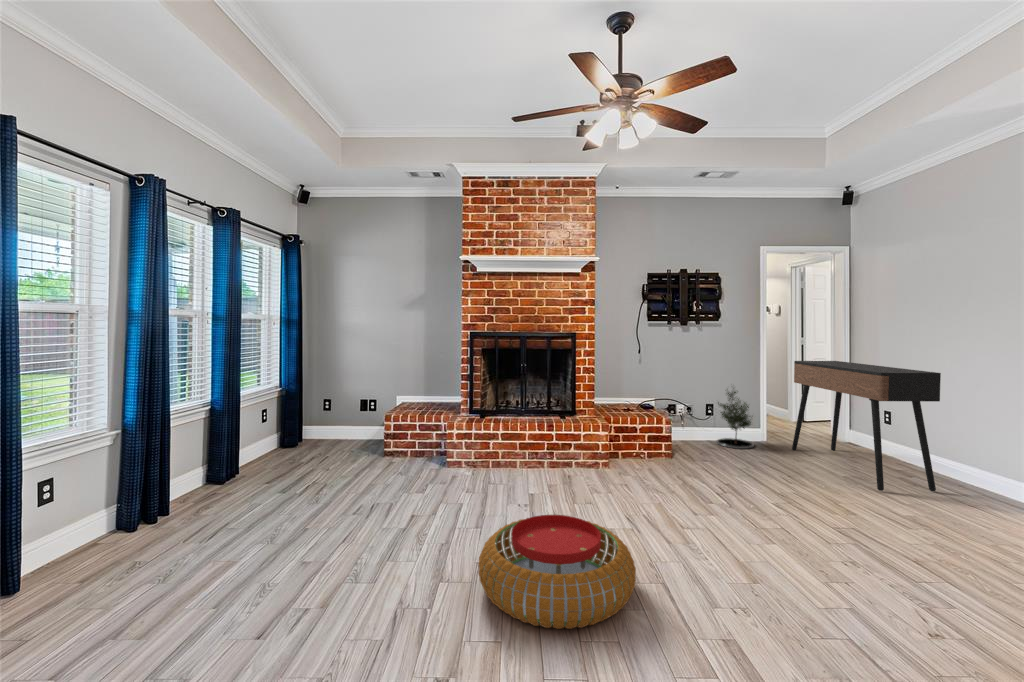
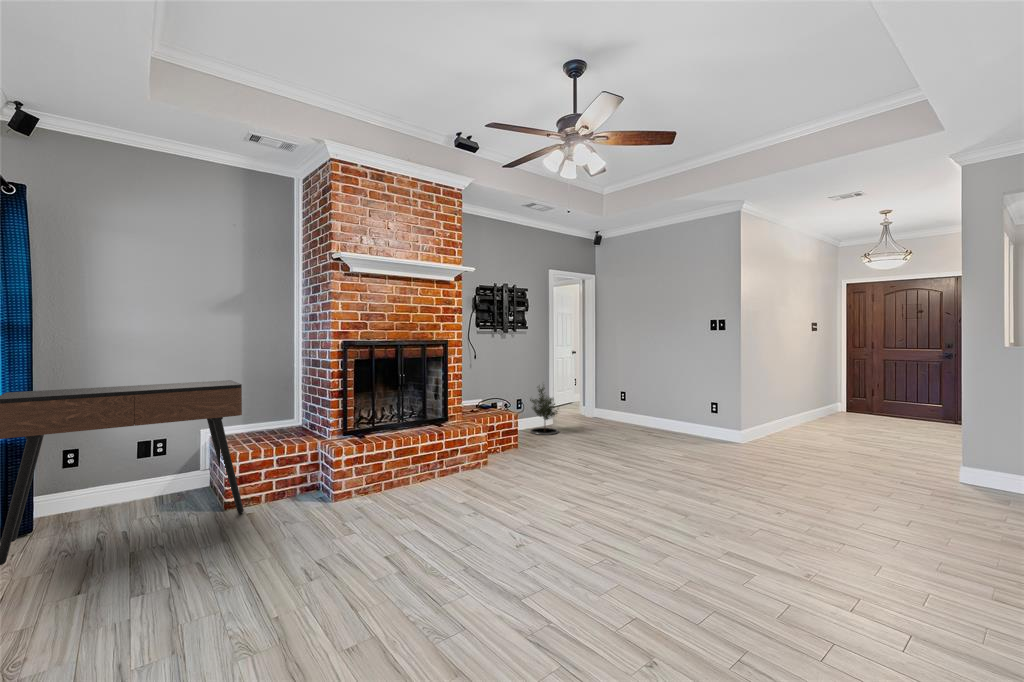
console table: present [792,361,941,491] -> present [0,380,244,565]
pouf: present [478,515,636,629] -> none [539,498,678,590]

